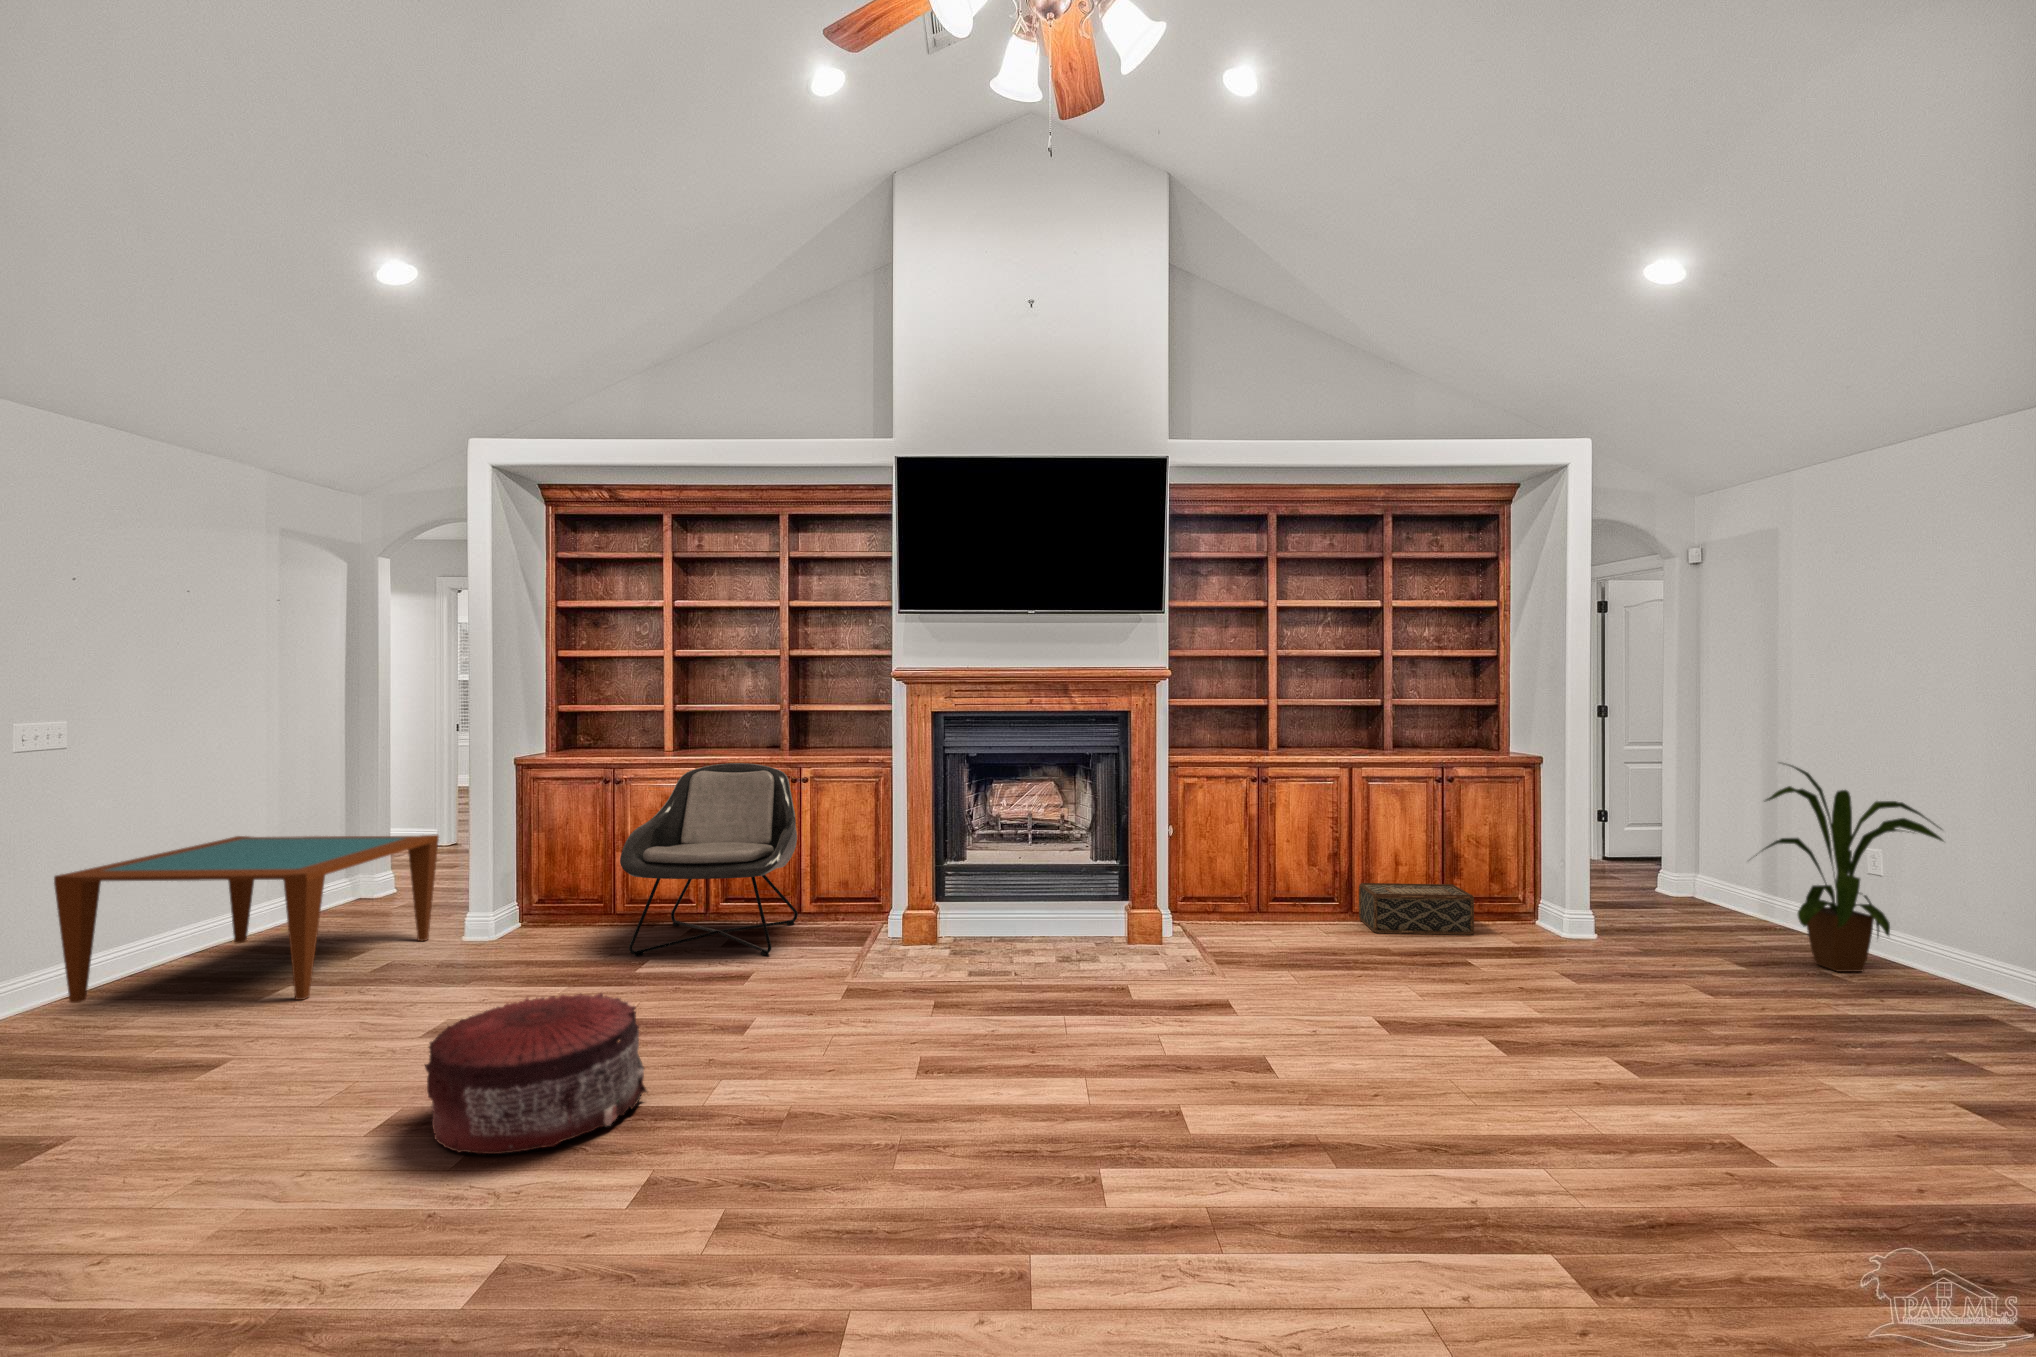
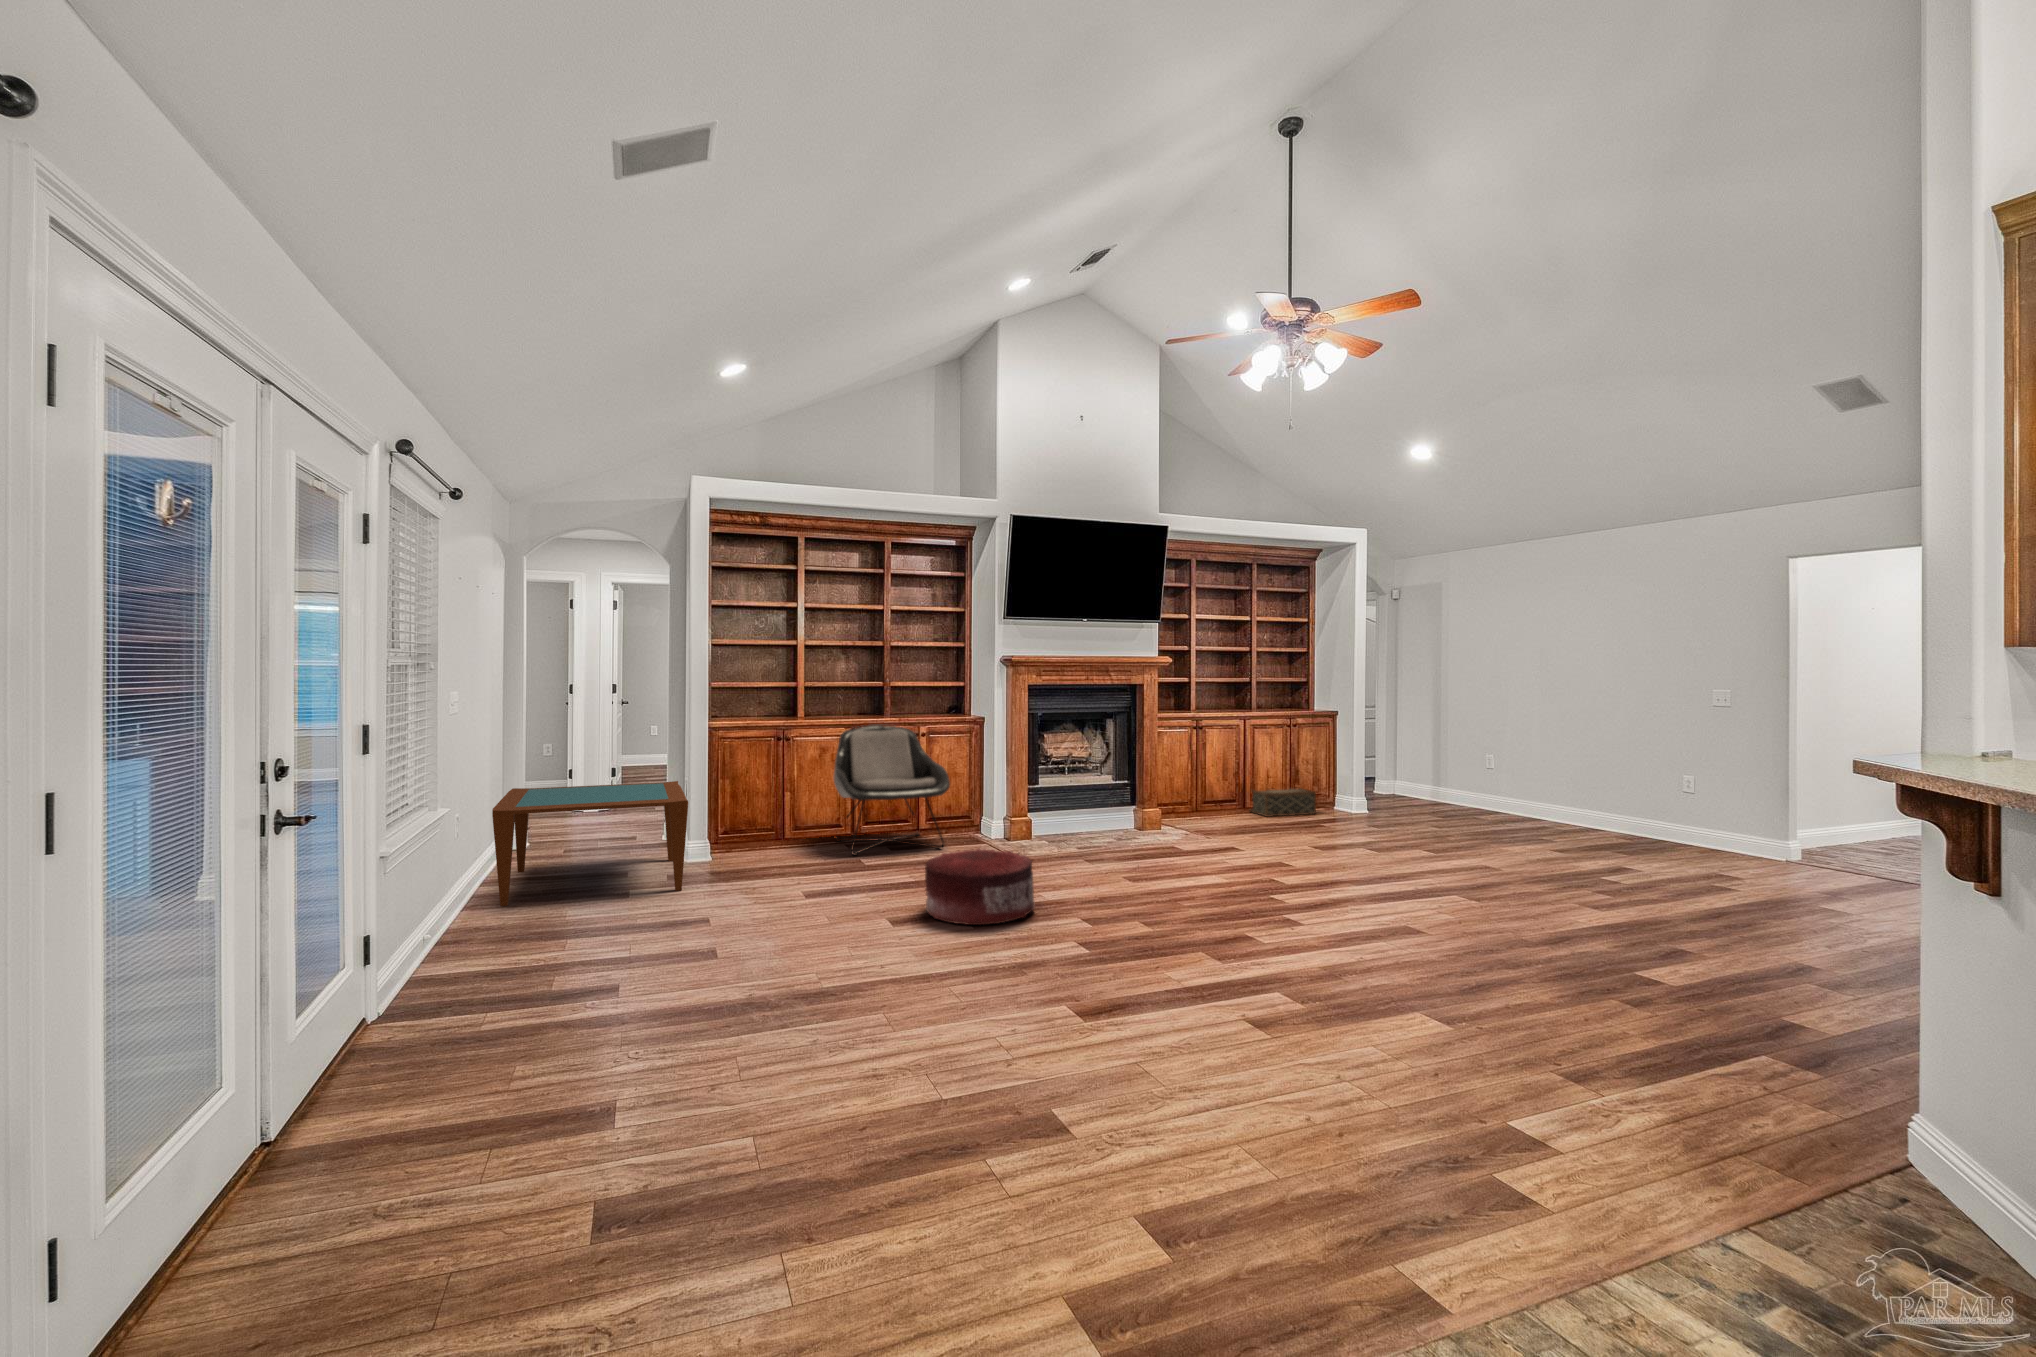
house plant: present [1756,765,1943,972] -> none [1448,709,1539,816]

